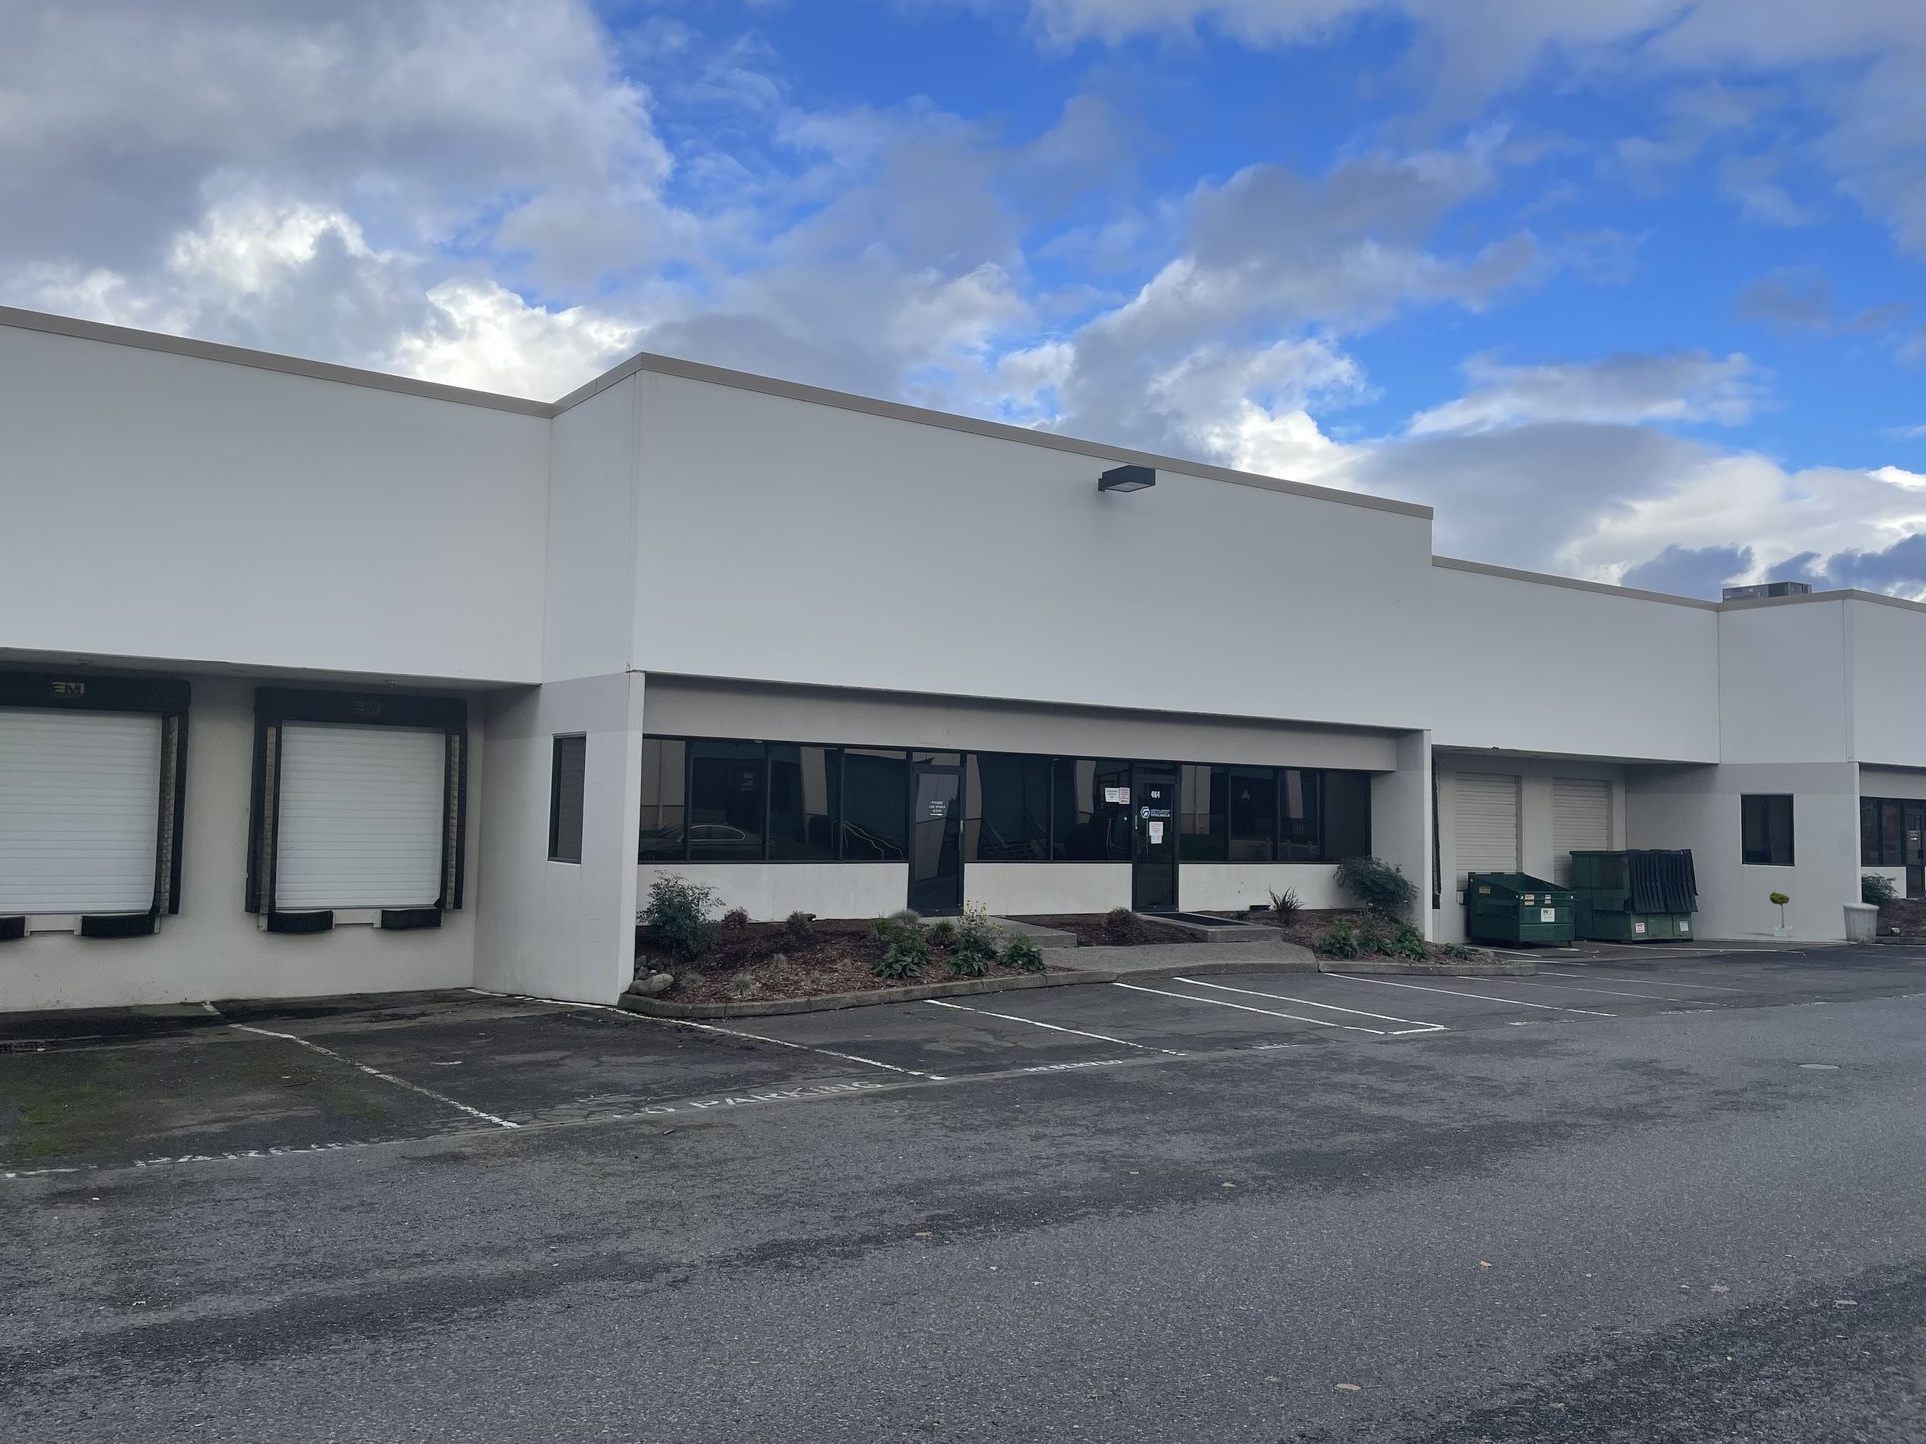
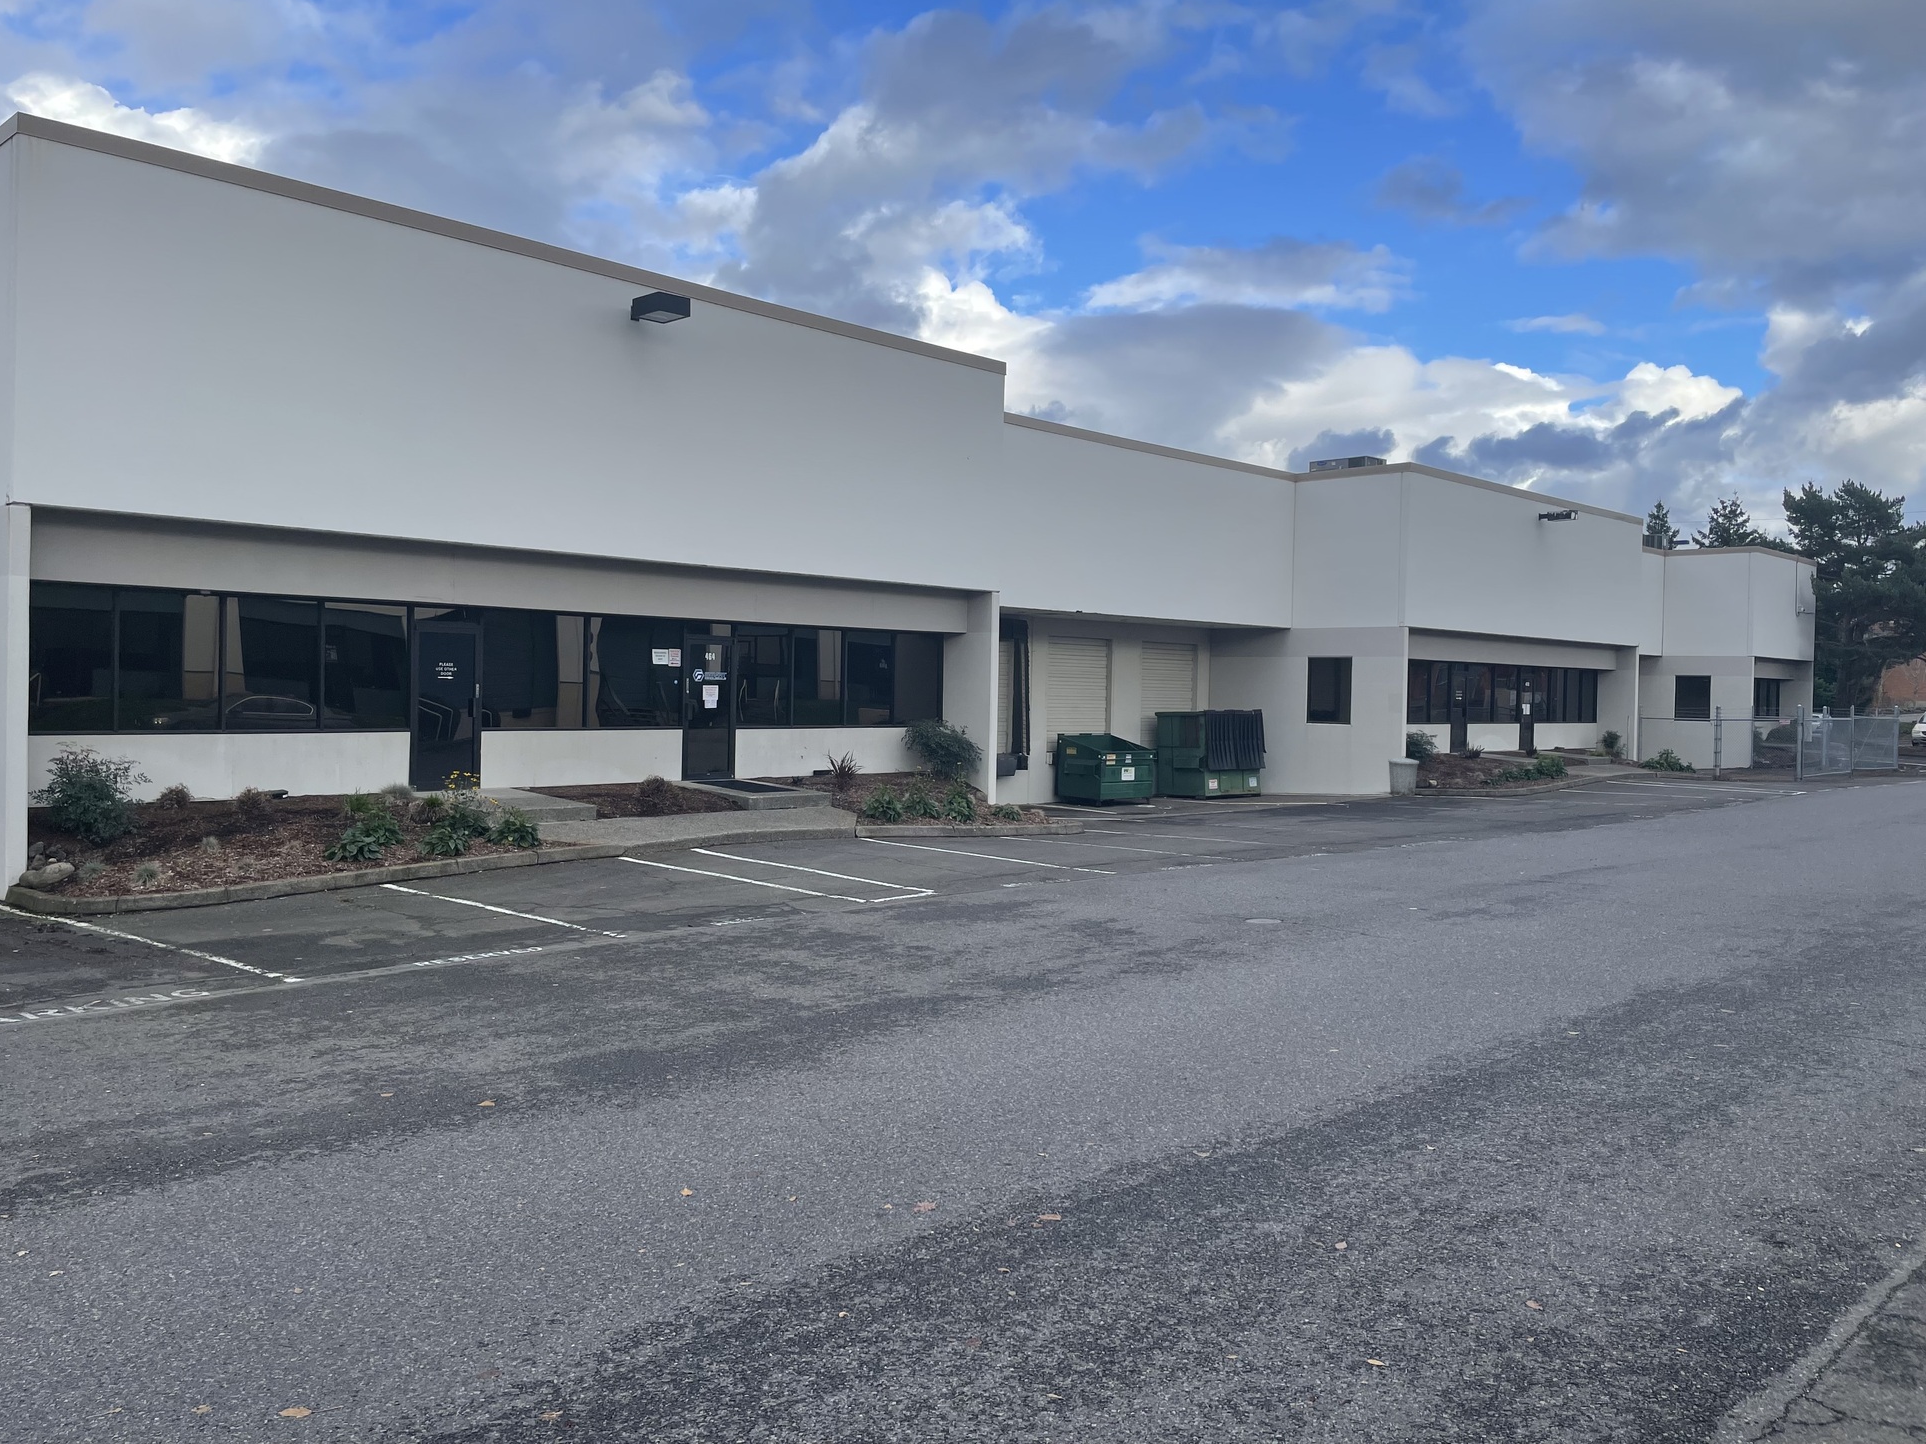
potted tree: present [1770,892,1793,937] -> none [1327,749,1345,792]

